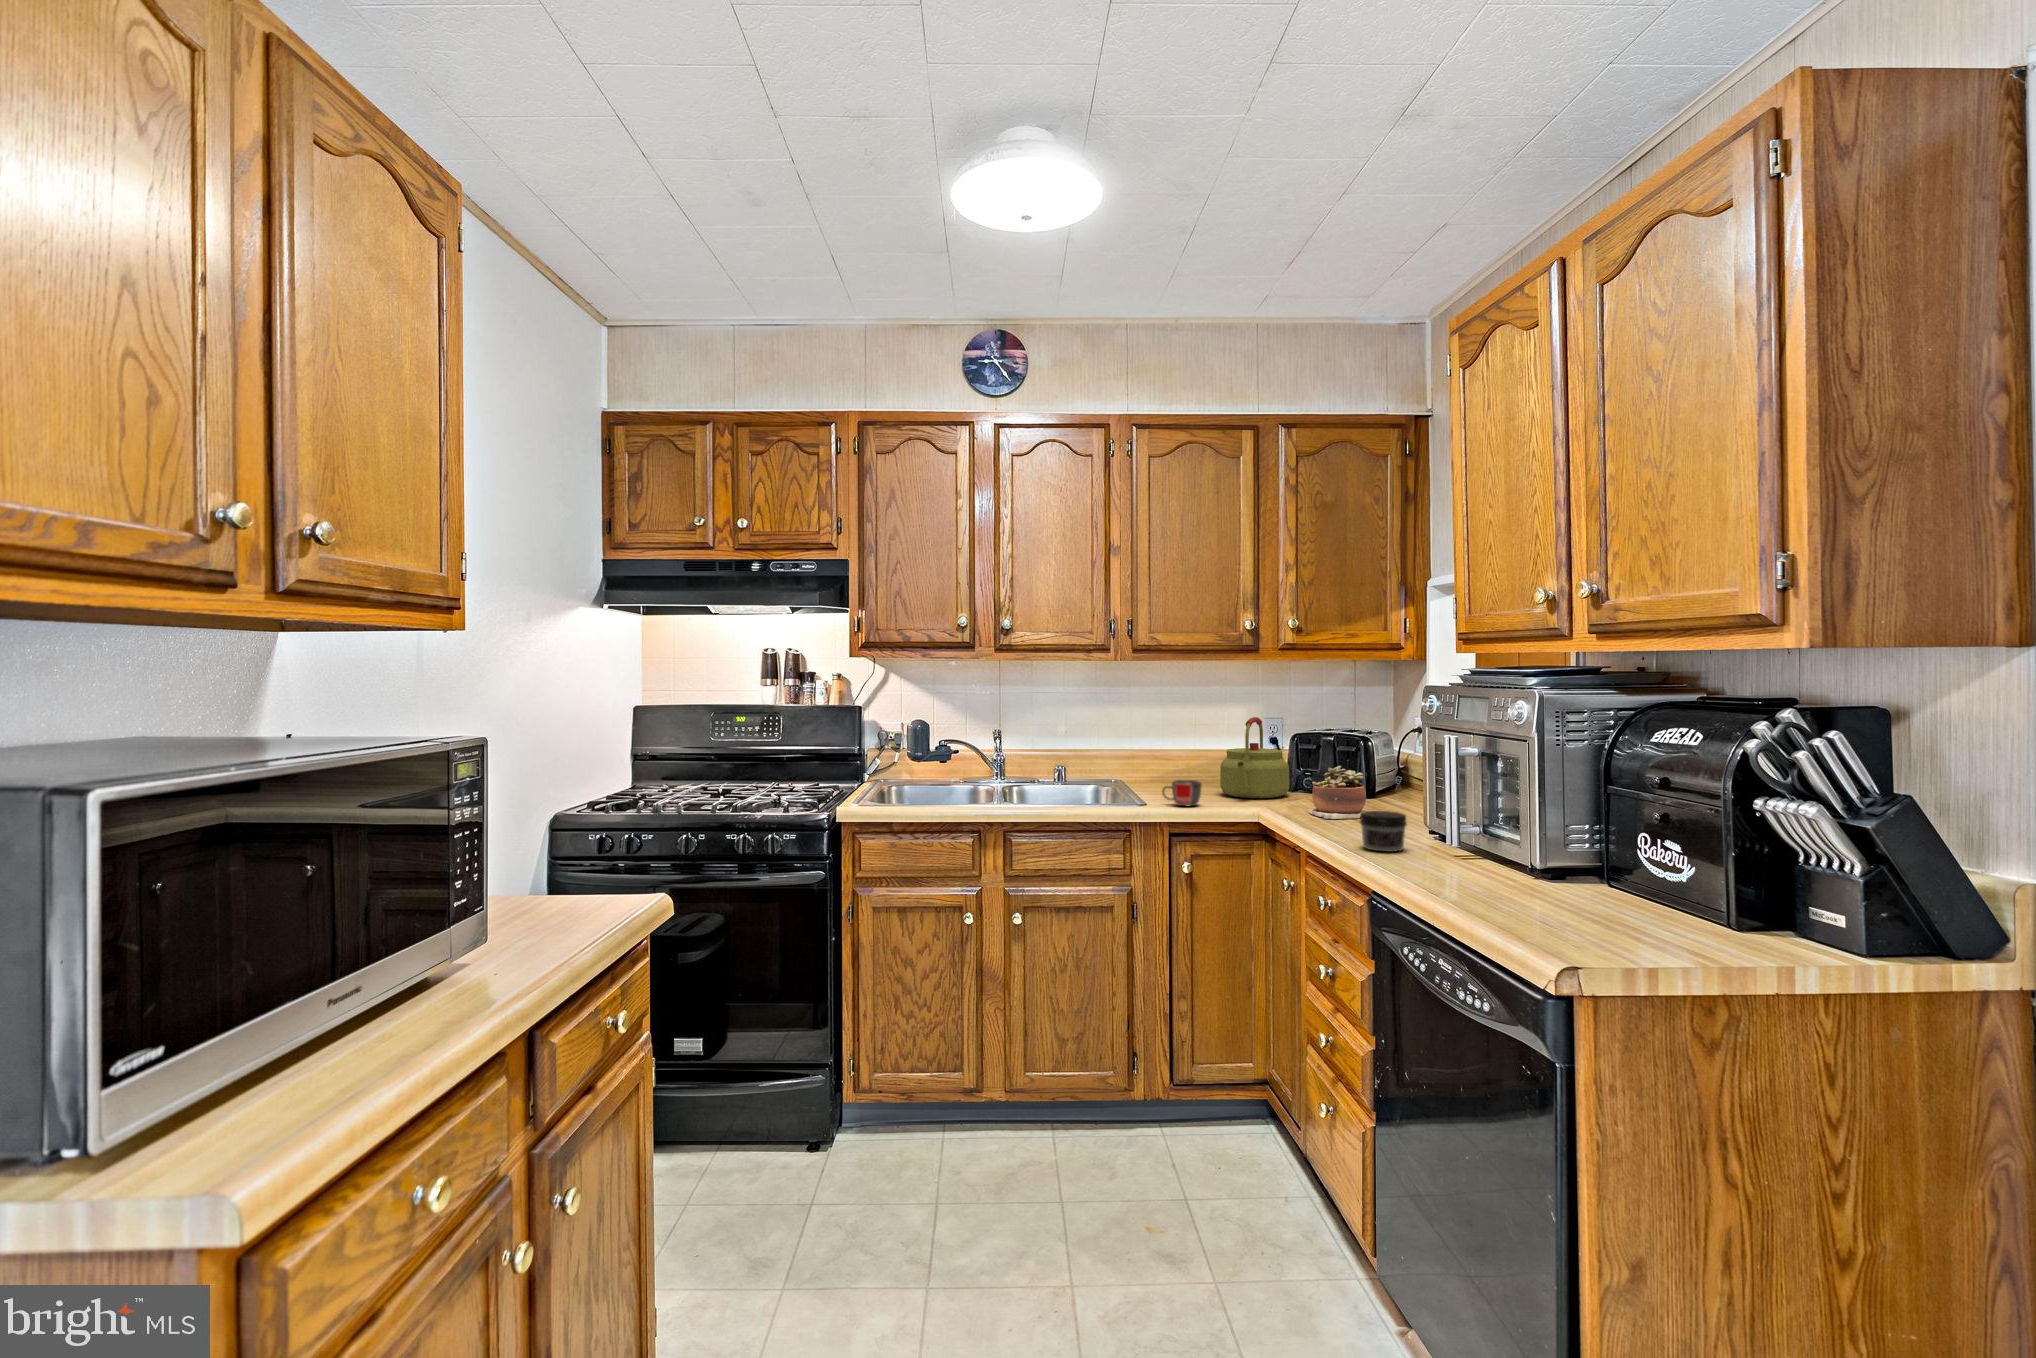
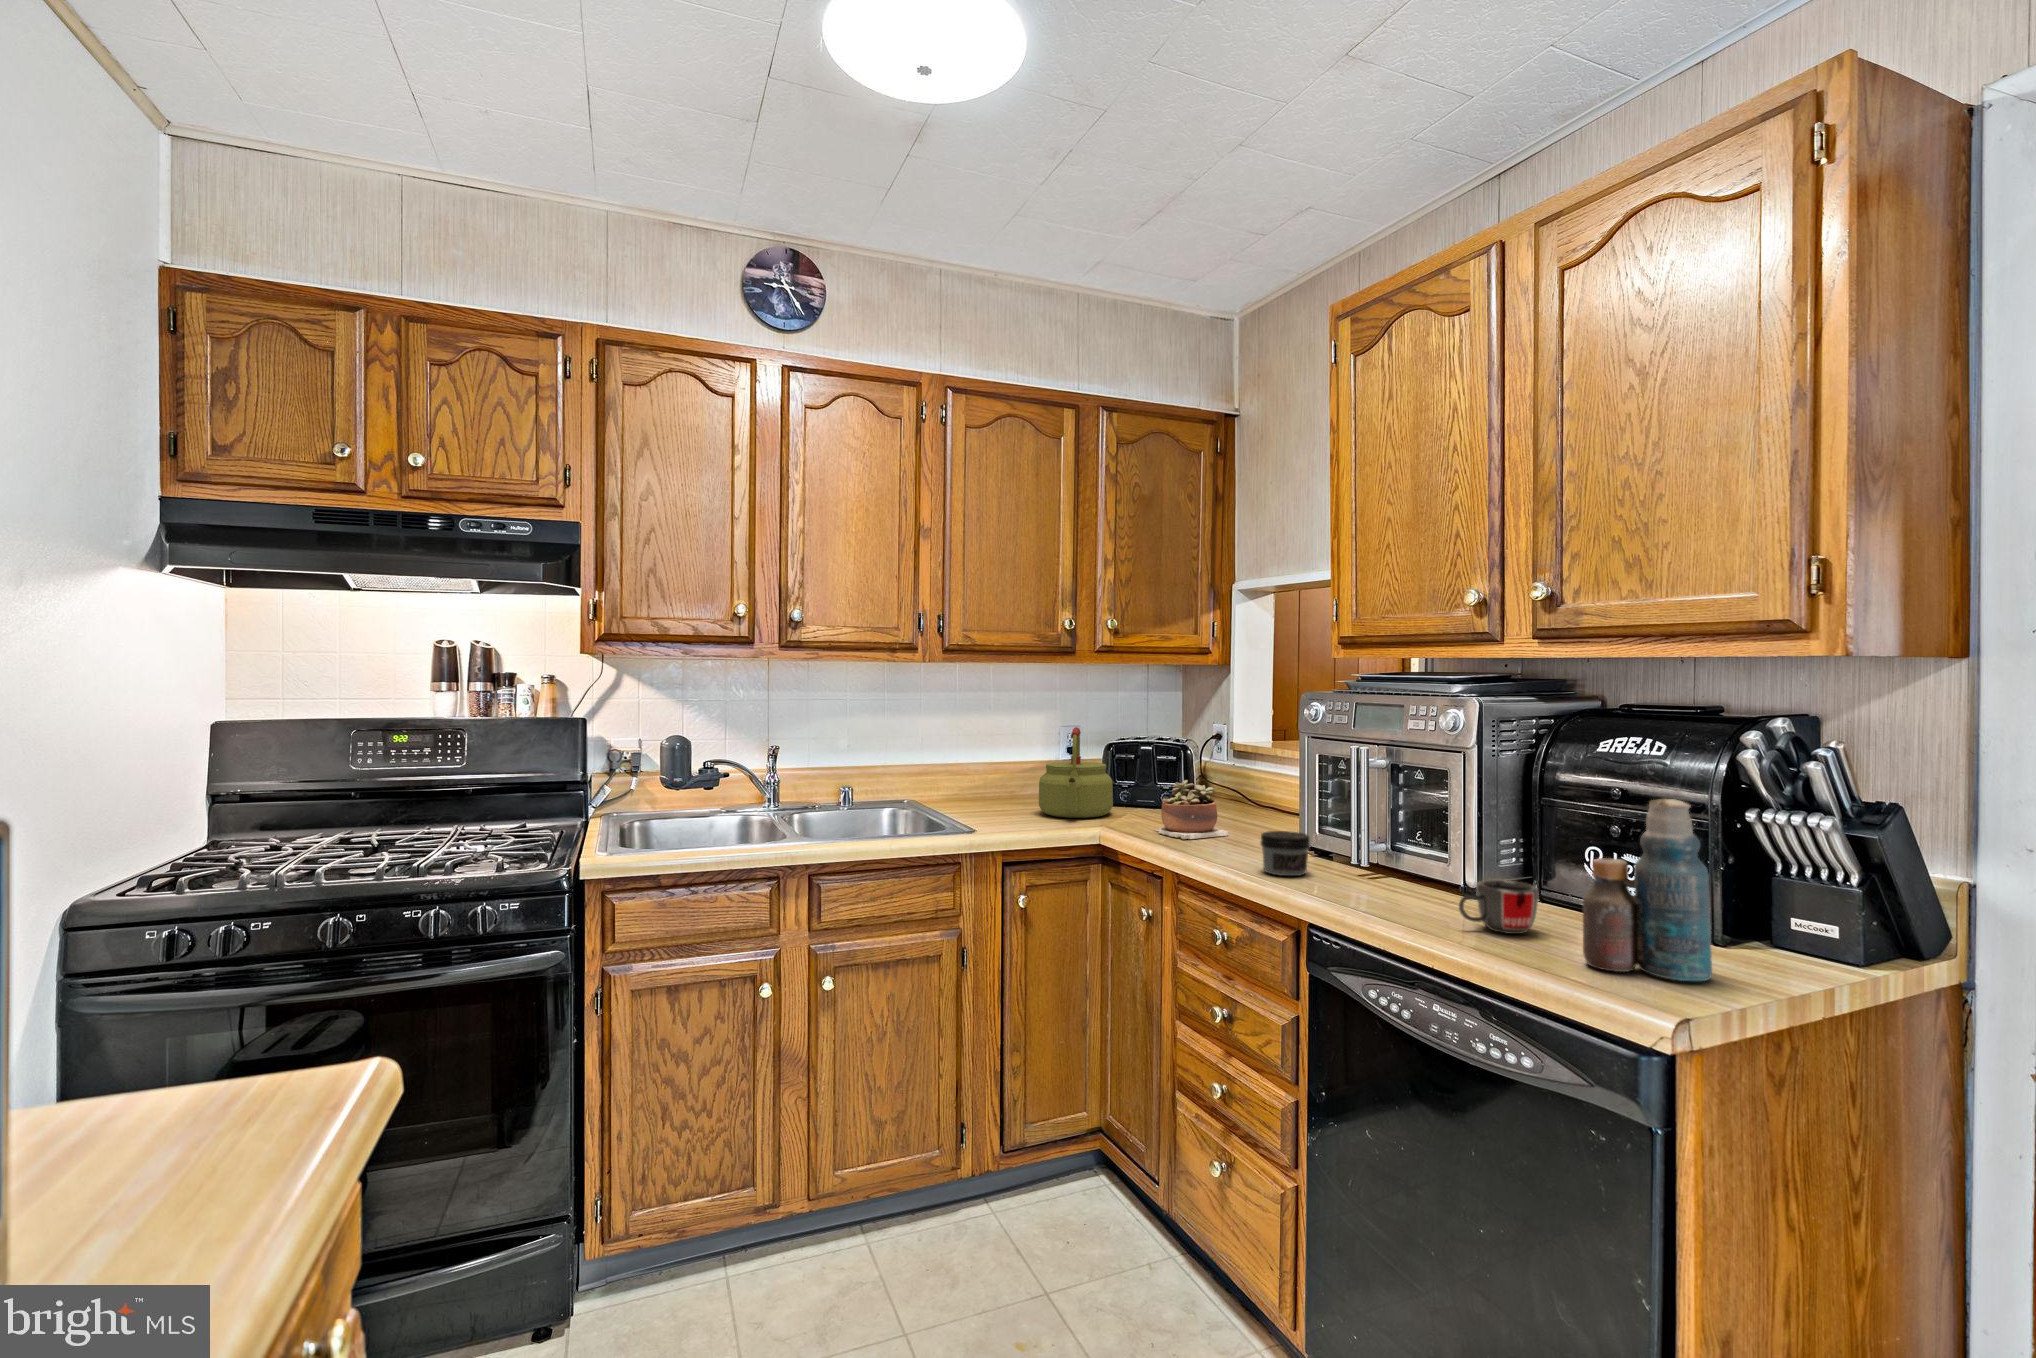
mug: present [1162,780,1201,806] -> present [1459,880,1538,934]
bottle: none [1561,781,1683,954] -> present [1583,799,1712,981]

